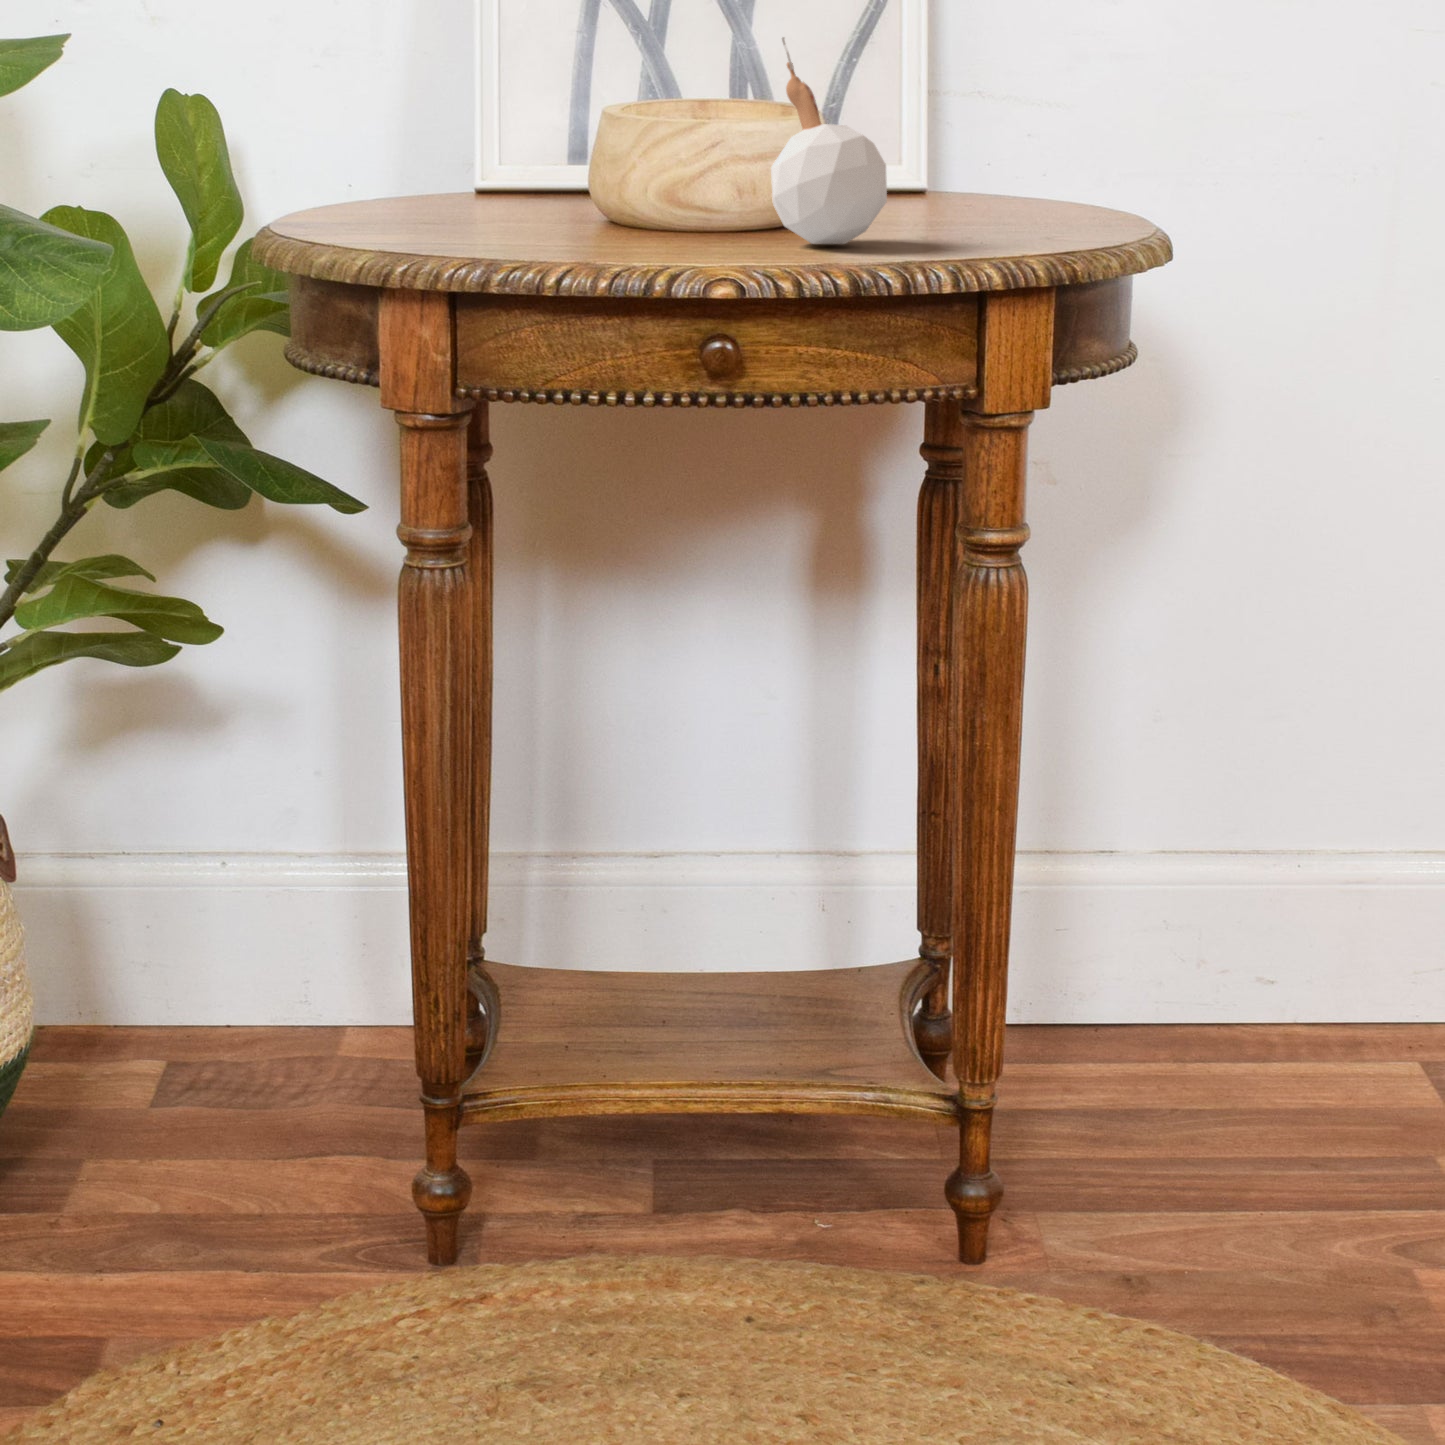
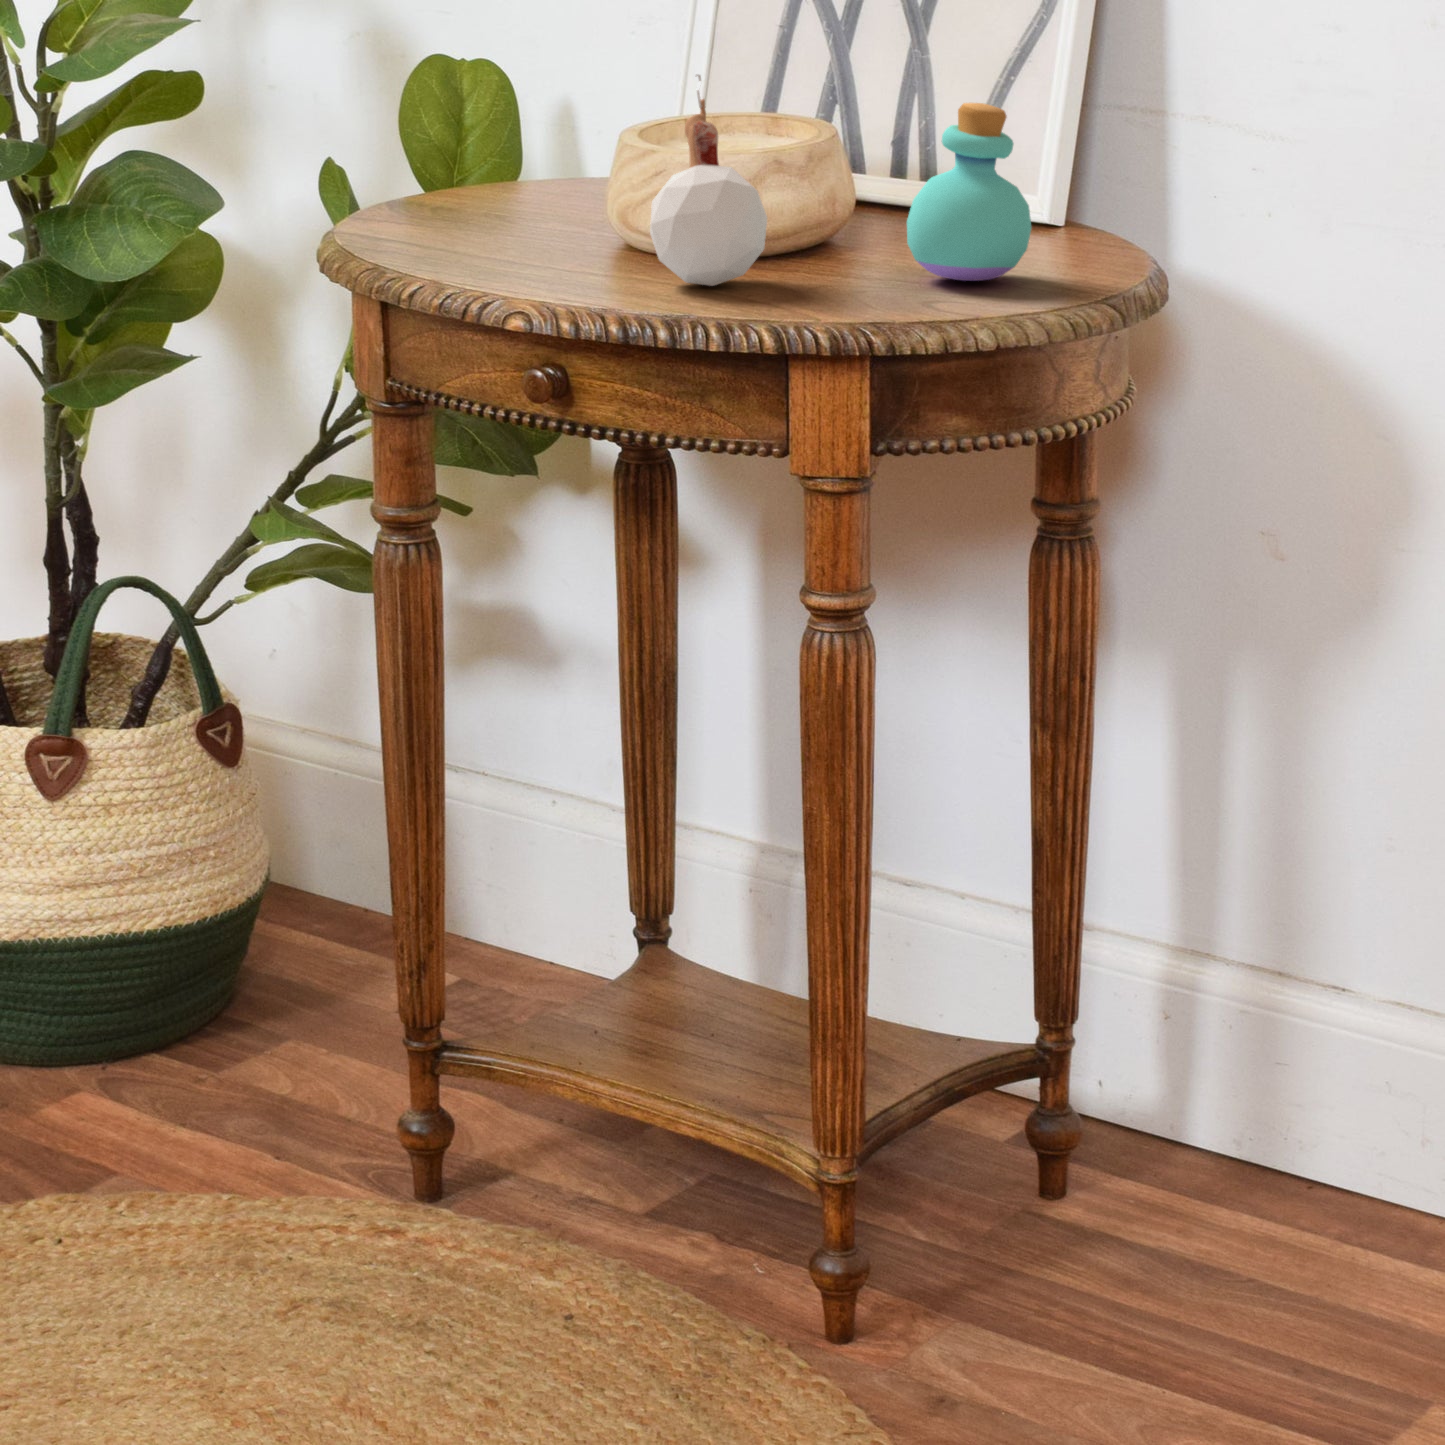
perfume bottle: none [955,59,1070,226] -> present [907,103,1031,281]

